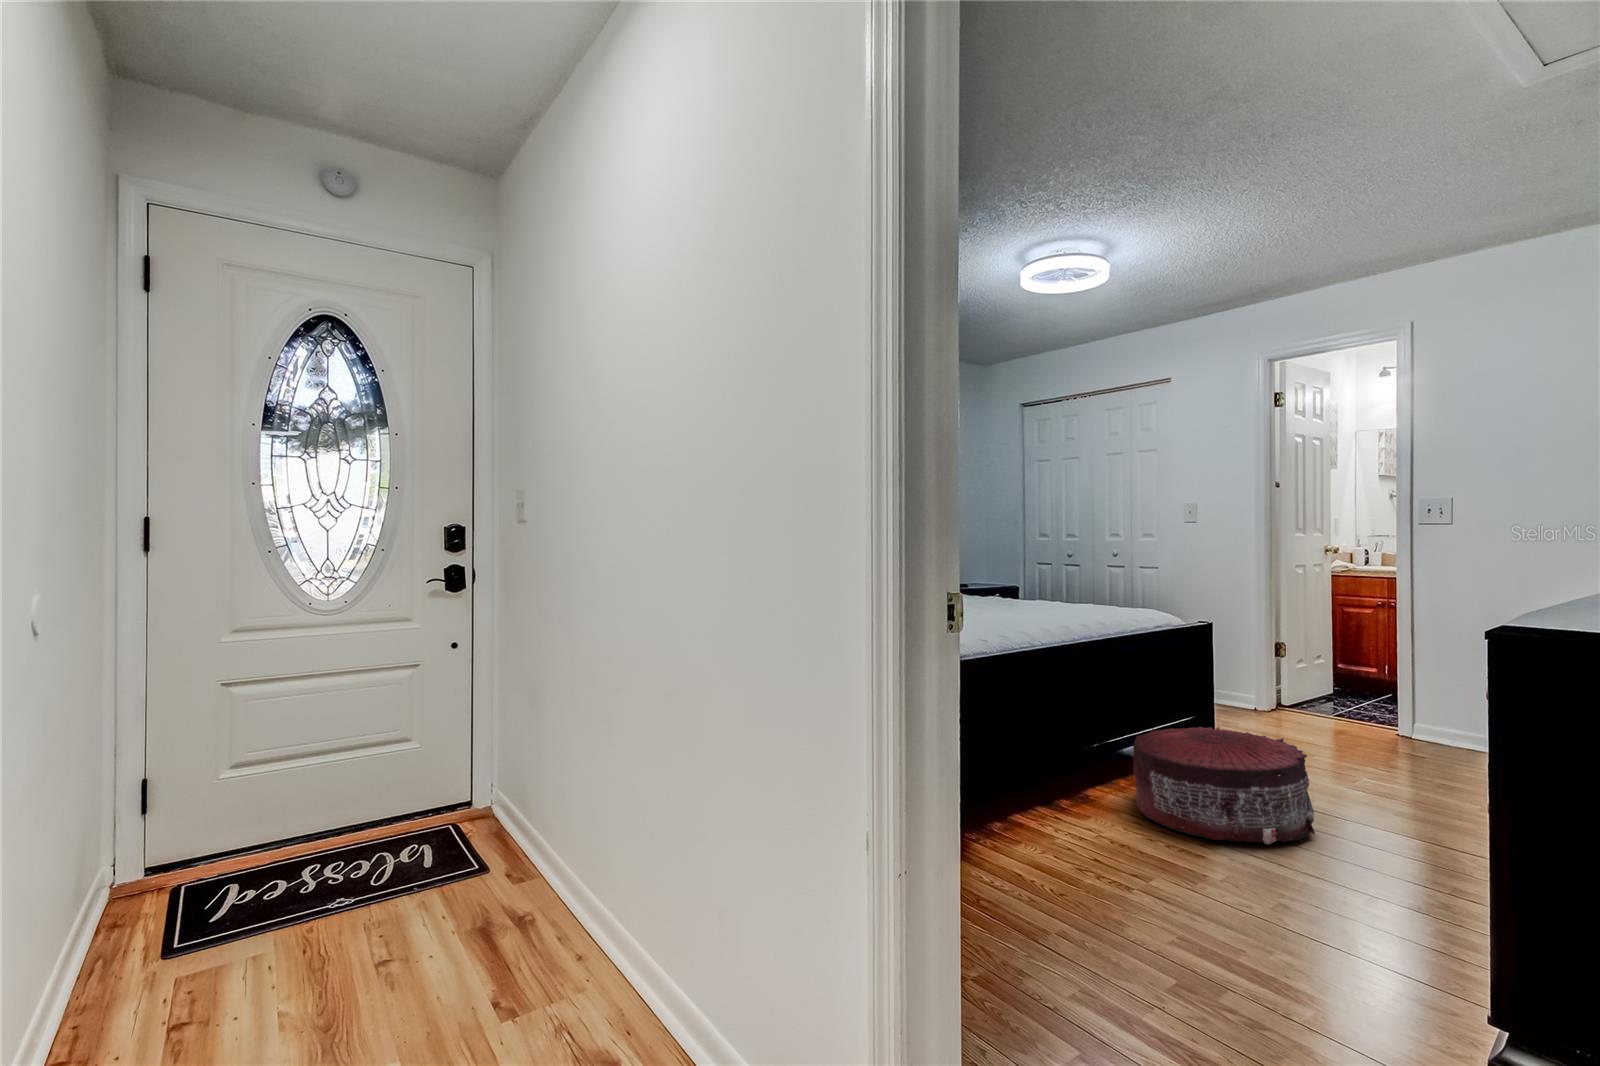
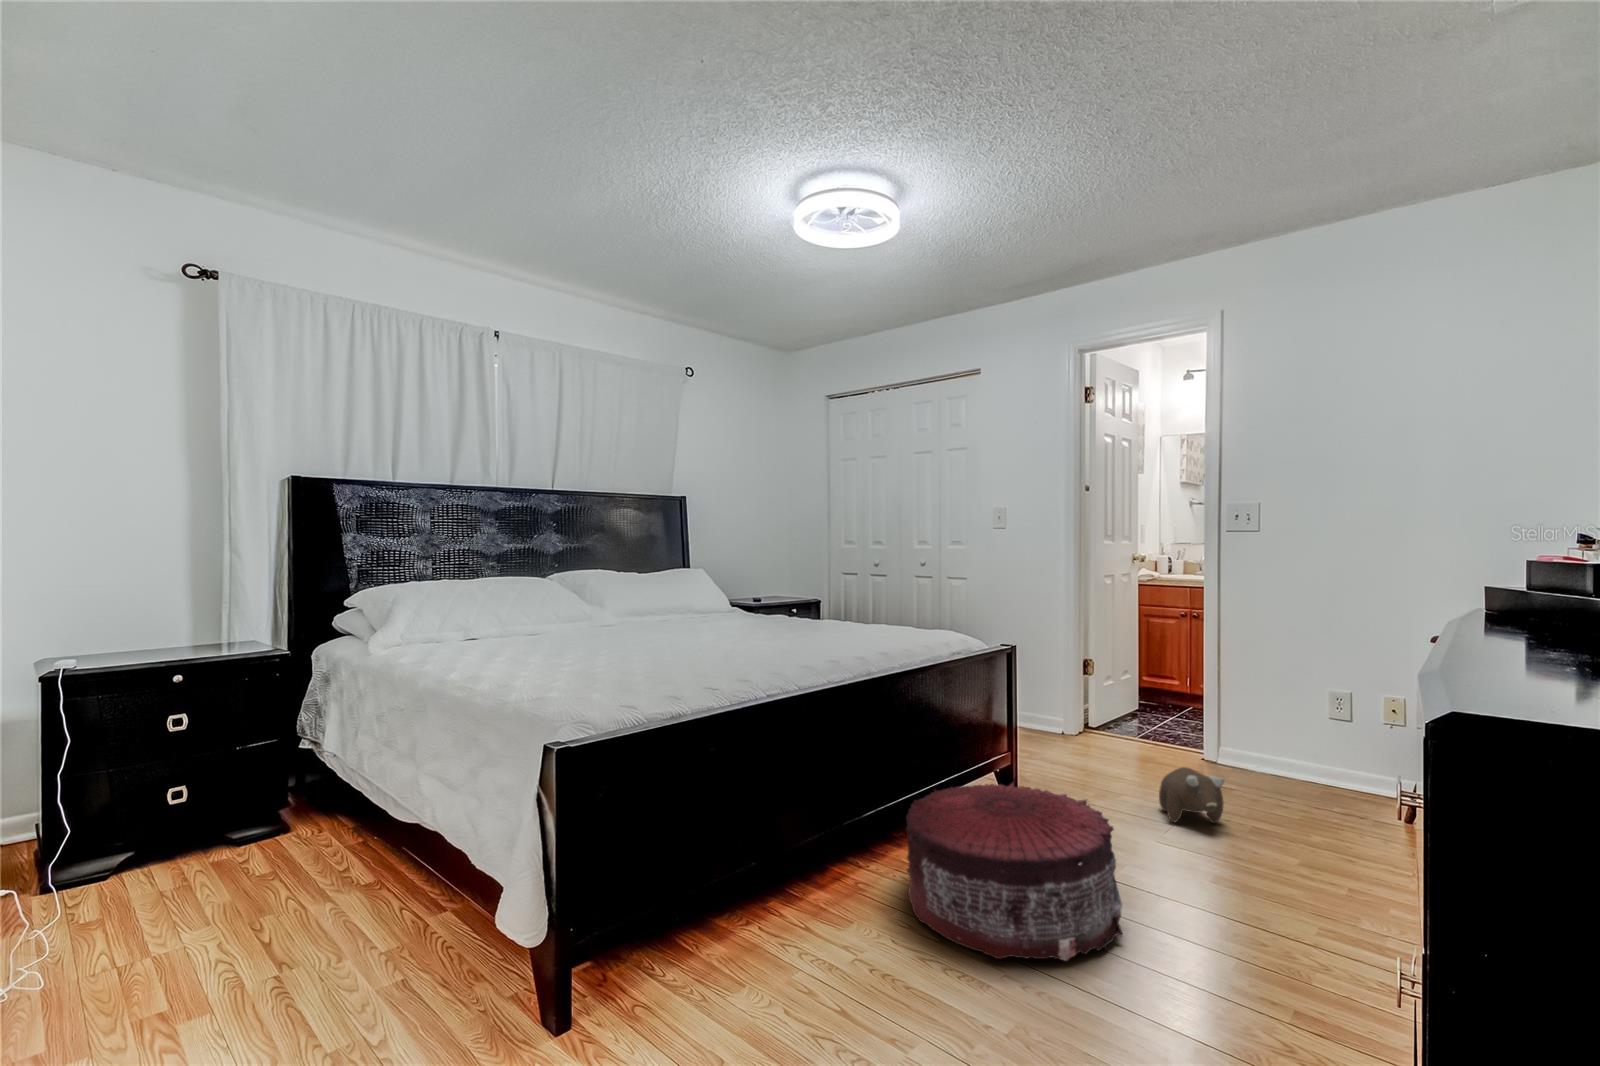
plush toy: none [1350,729,1411,777] -> present [1159,767,1225,823]

